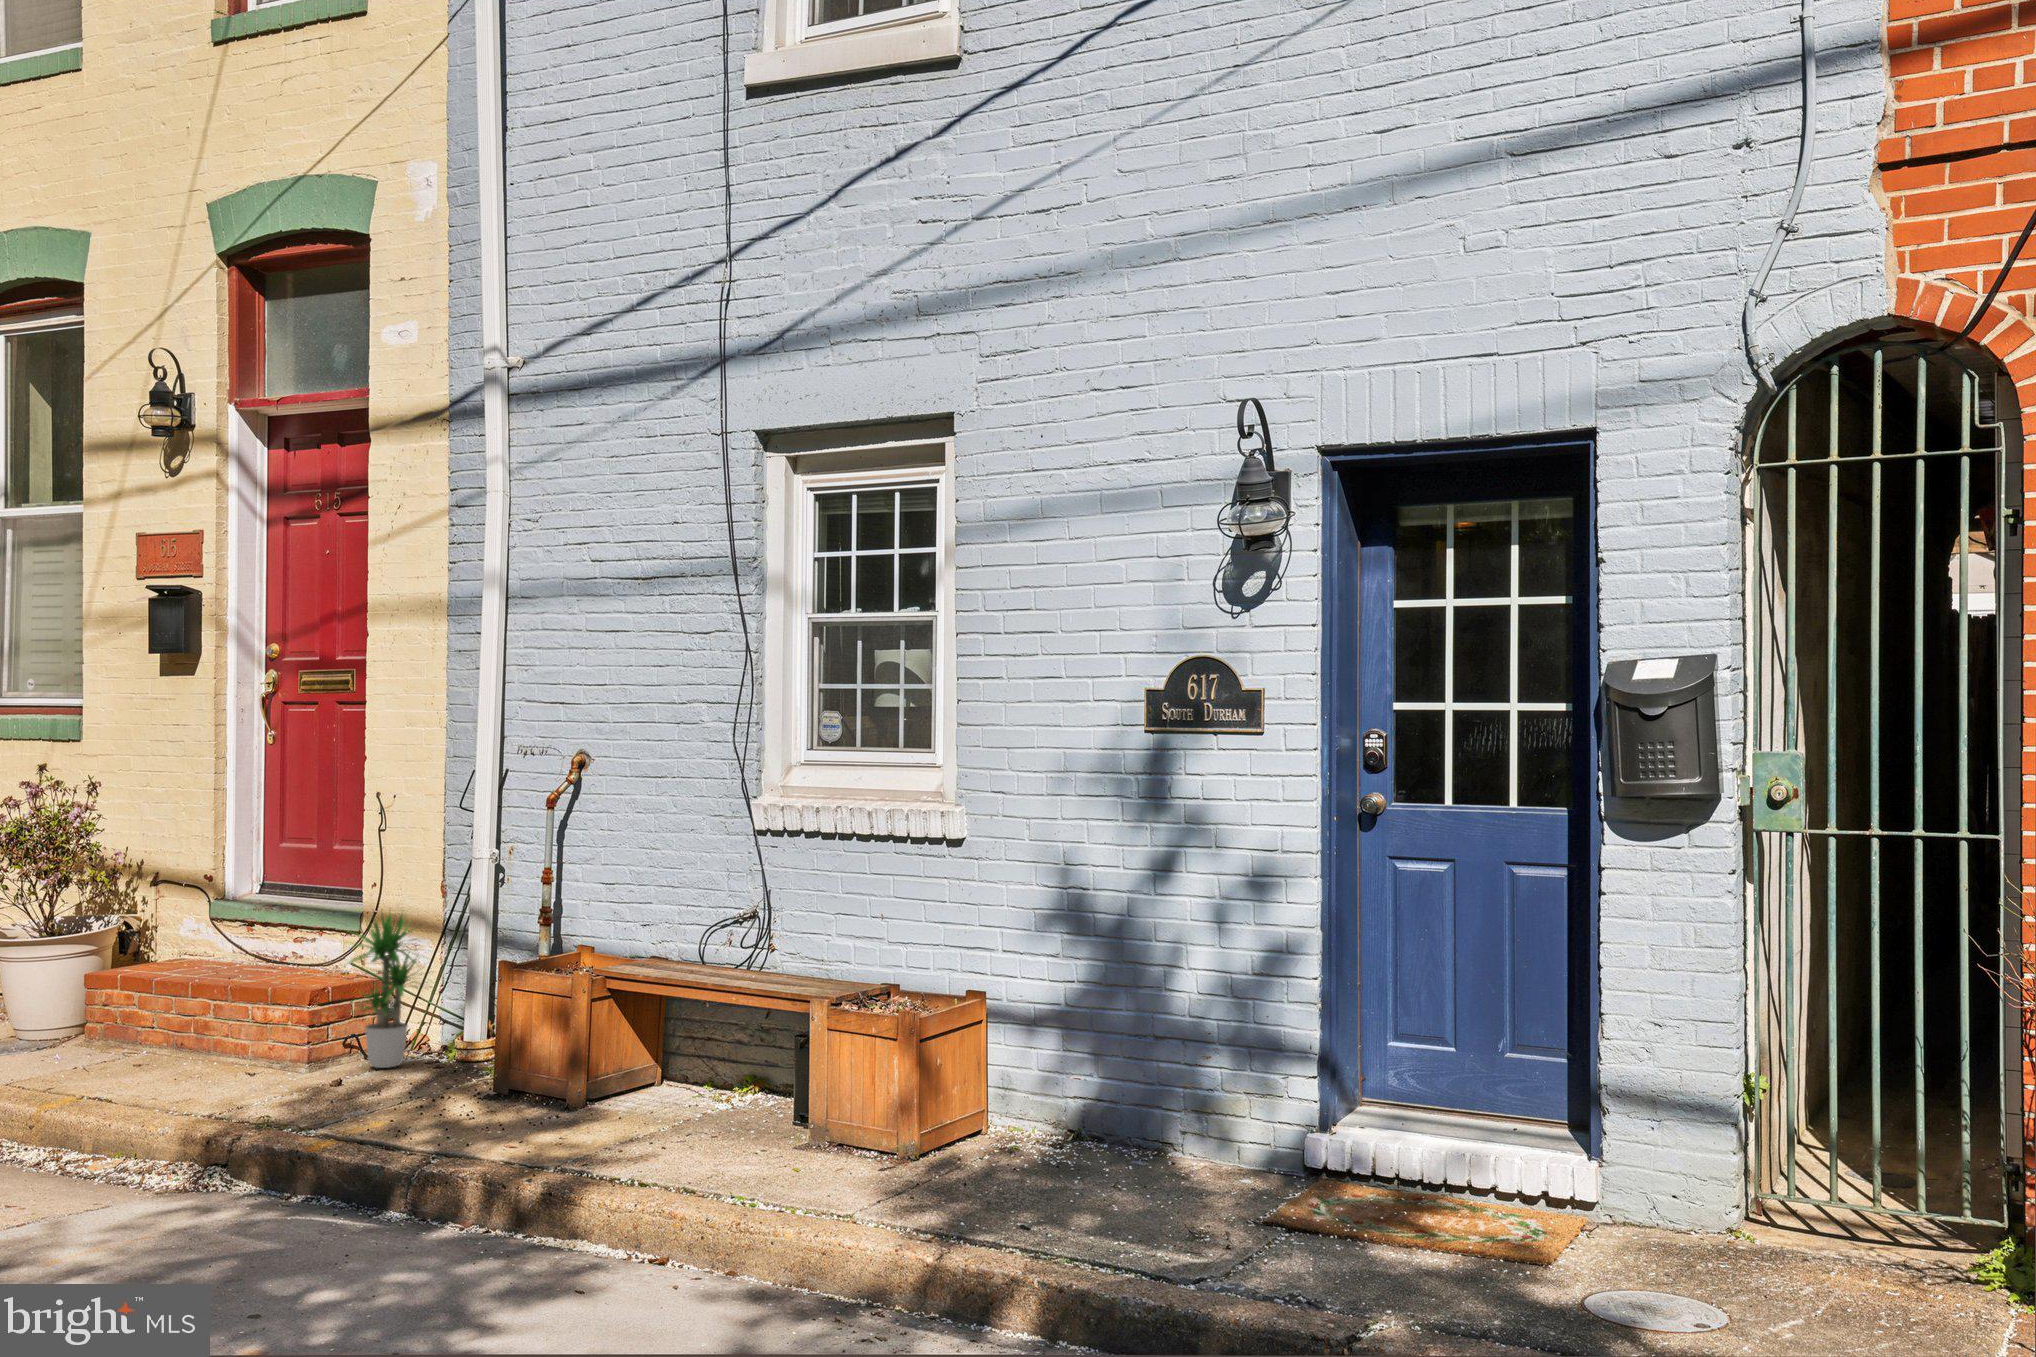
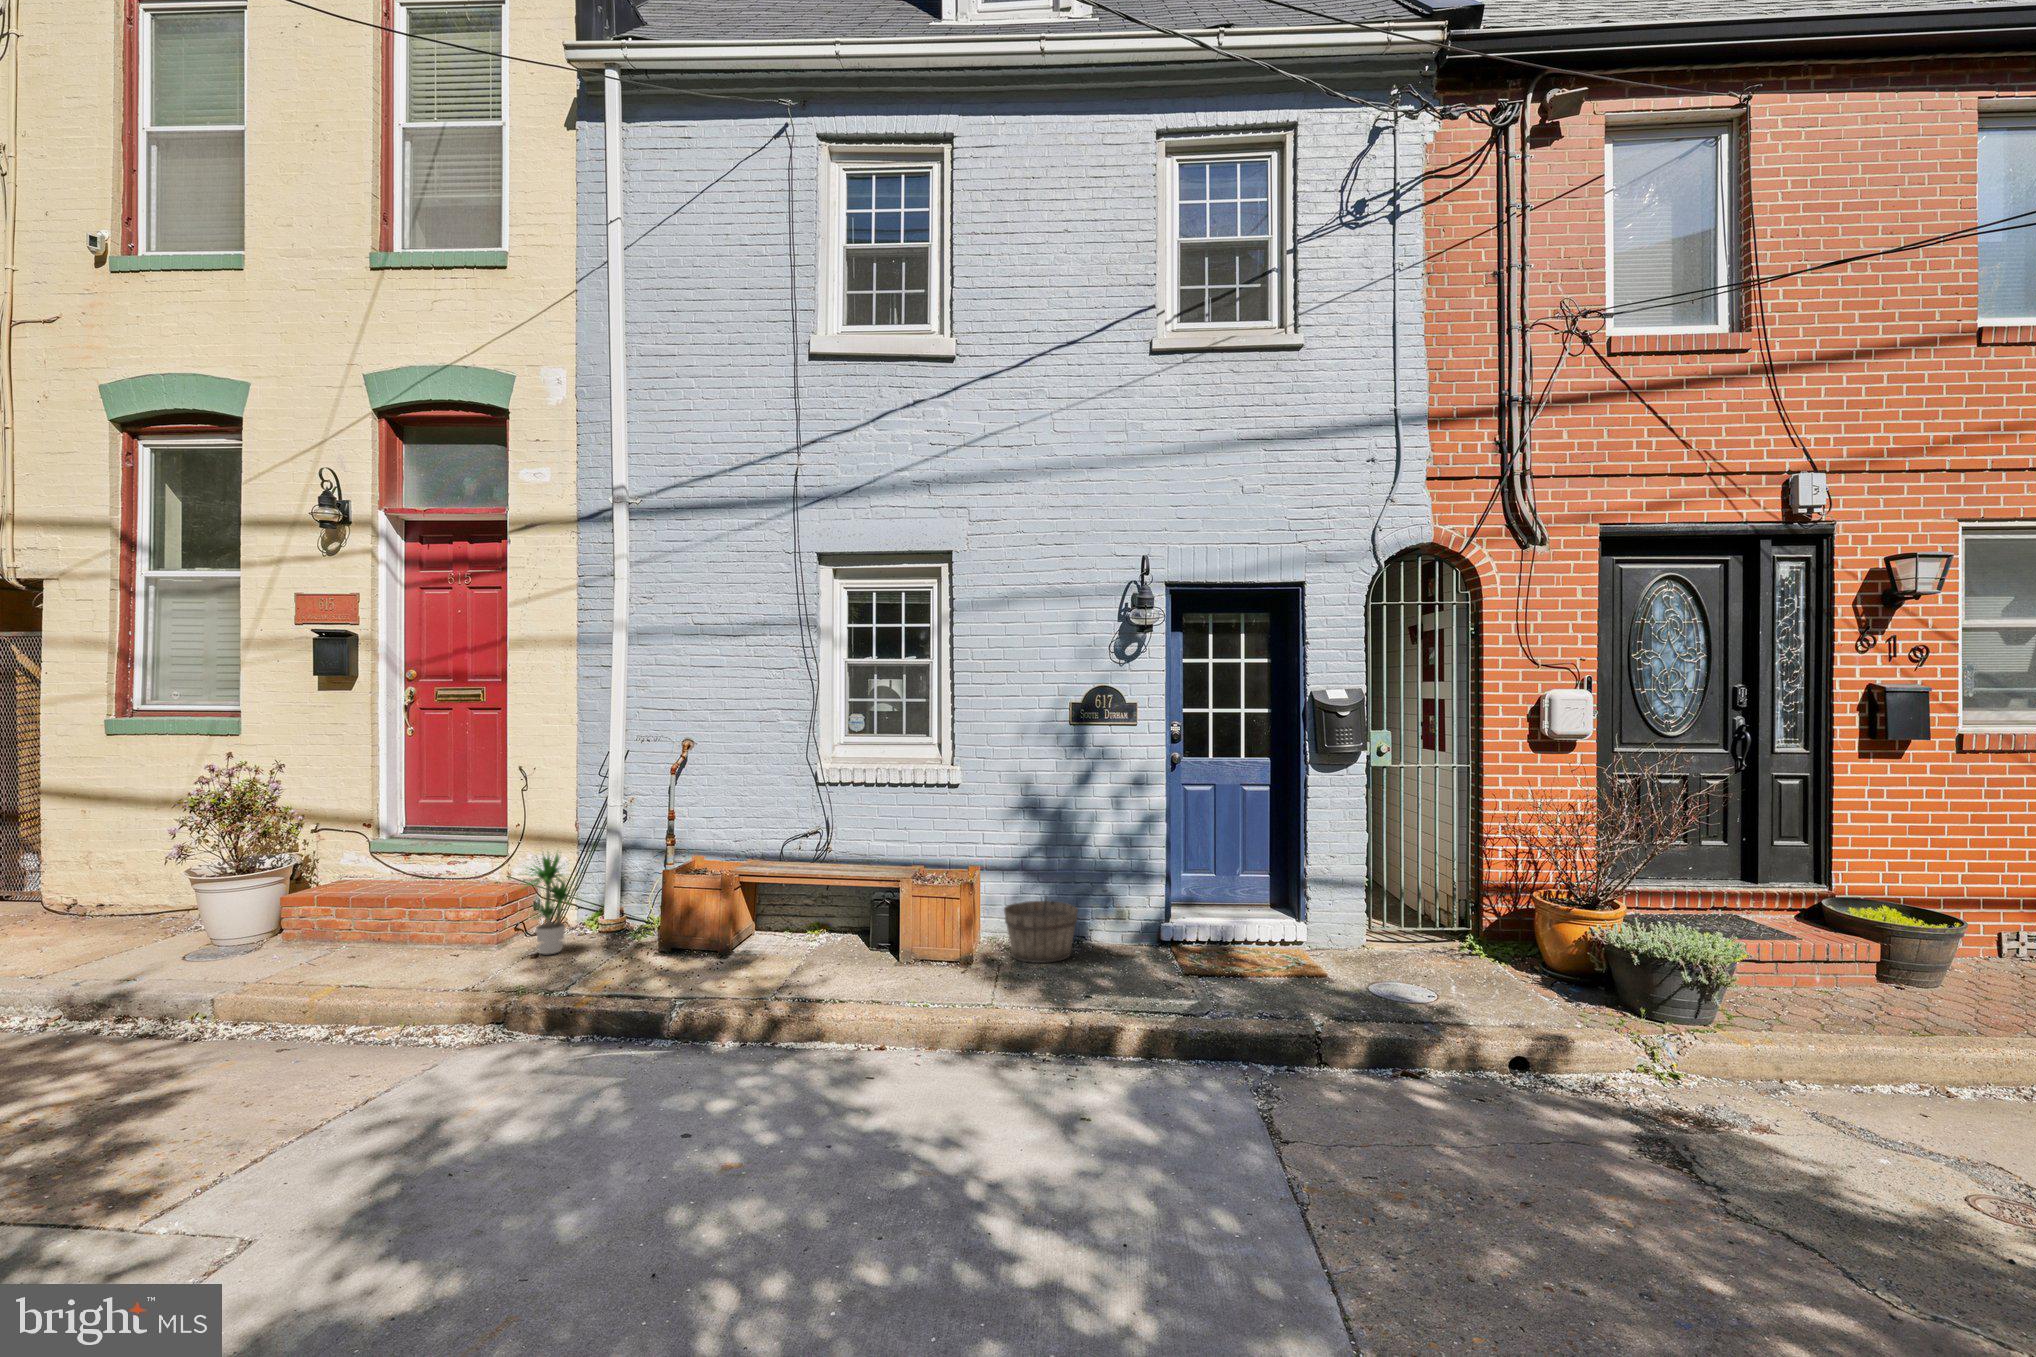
wooden bucket: none [990,1040,1128,1171] -> present [1004,896,1078,963]

